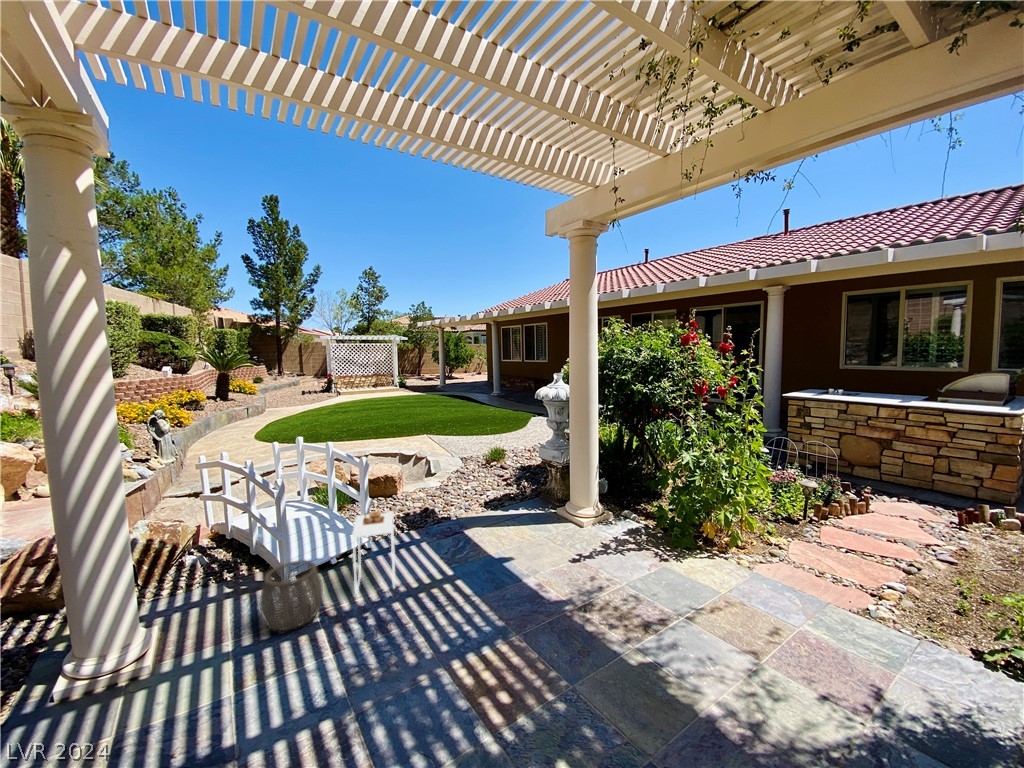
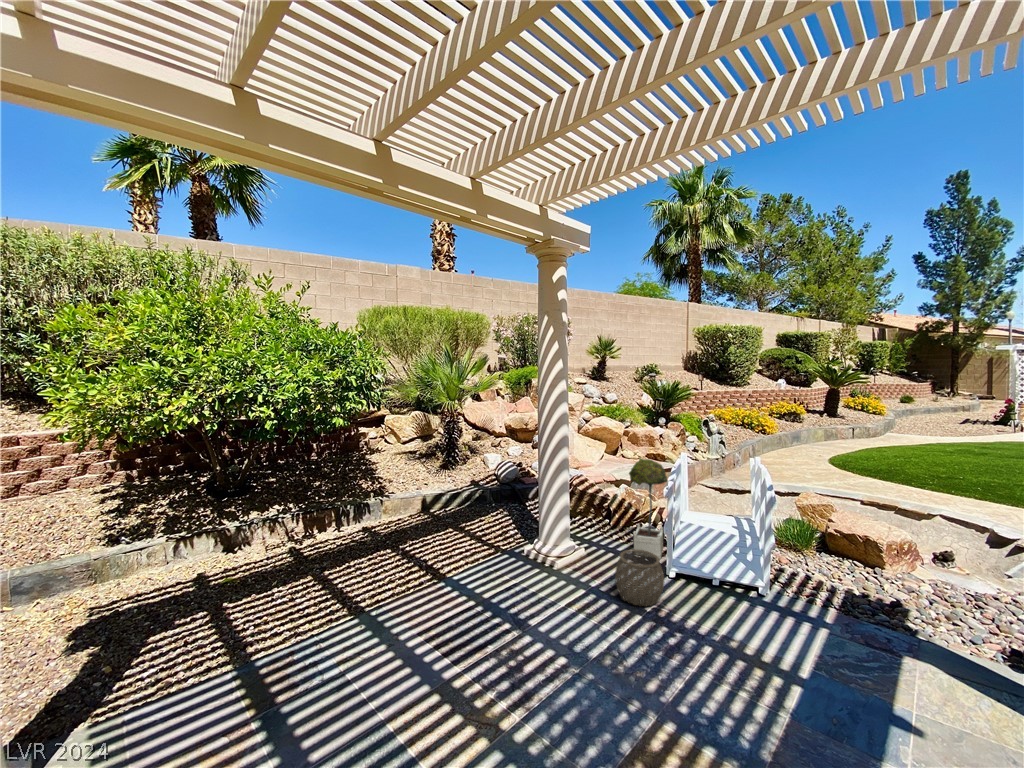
potted tree: none [191,465,255,591] -> present [629,458,668,559]
side table: present [352,511,395,594] -> none [687,543,757,637]

